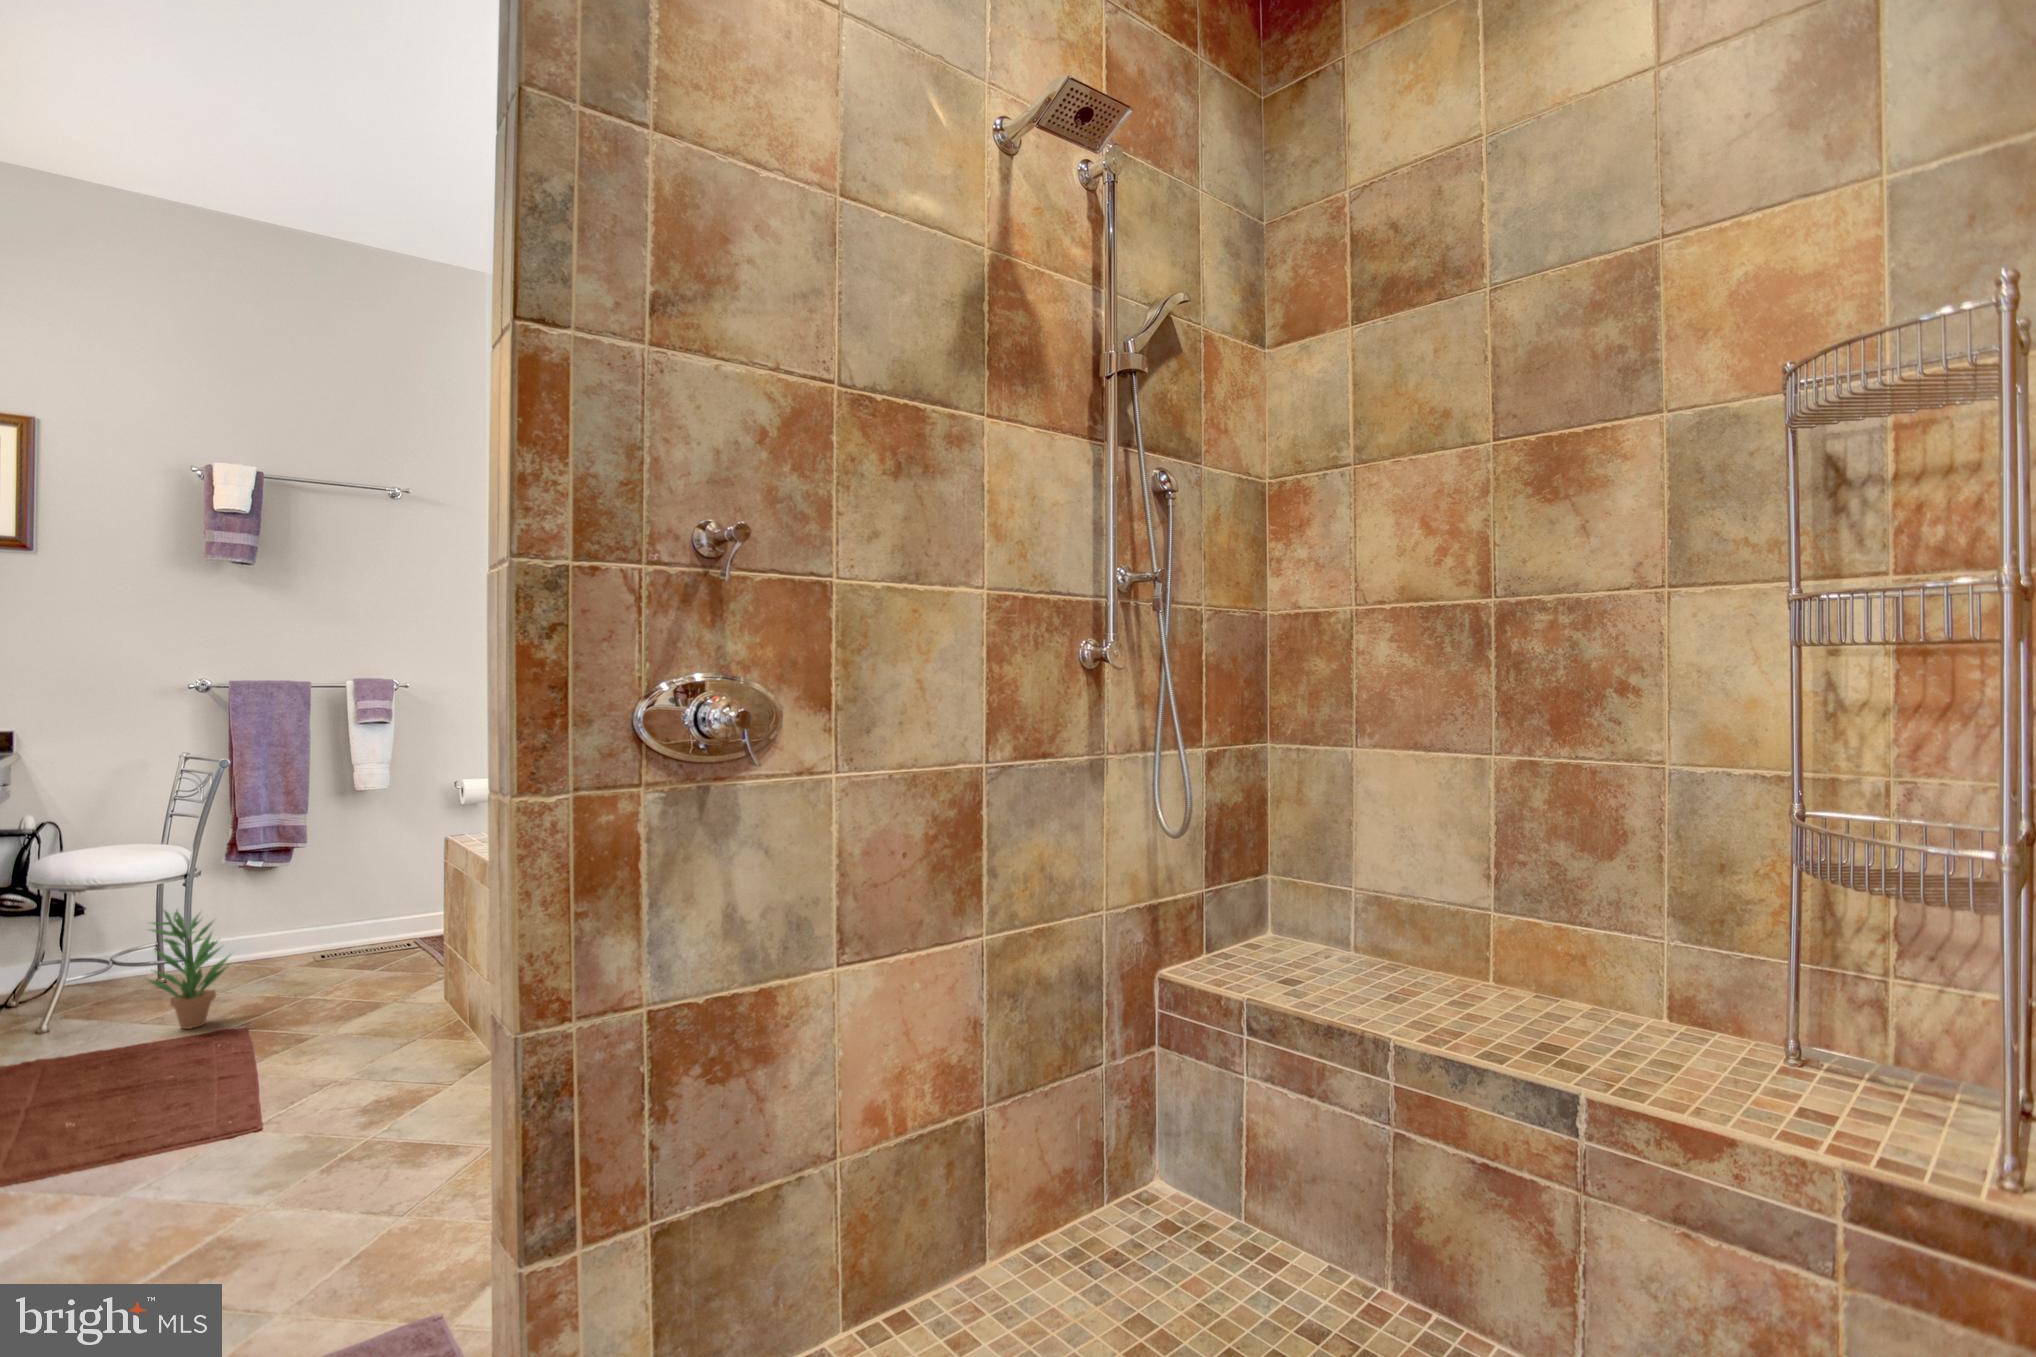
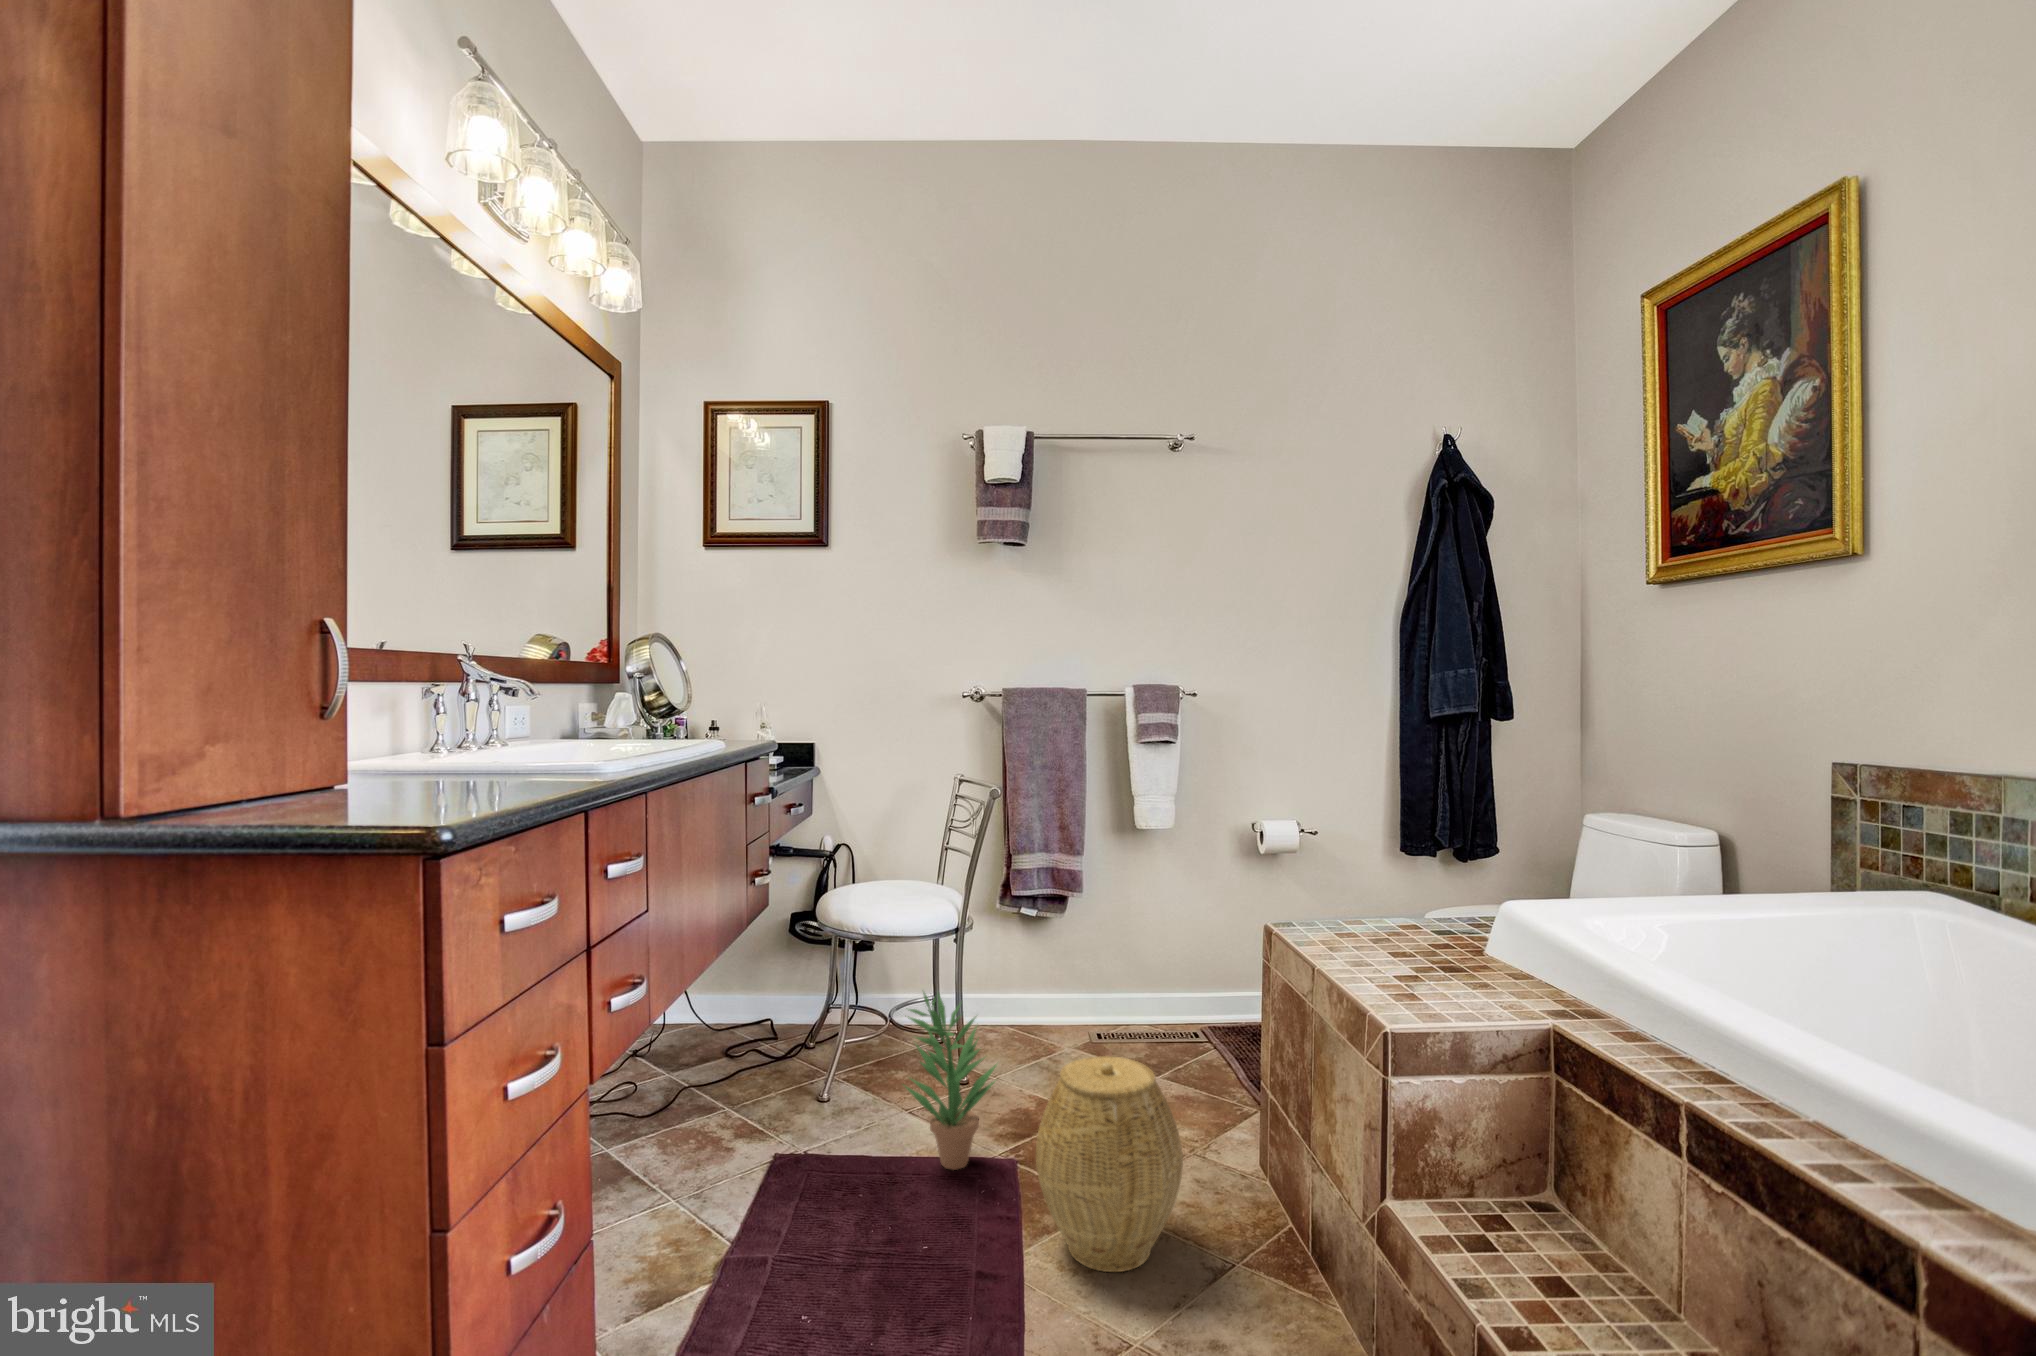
woven basket: none [269,921,379,1040] -> present [1036,1056,1183,1272]

